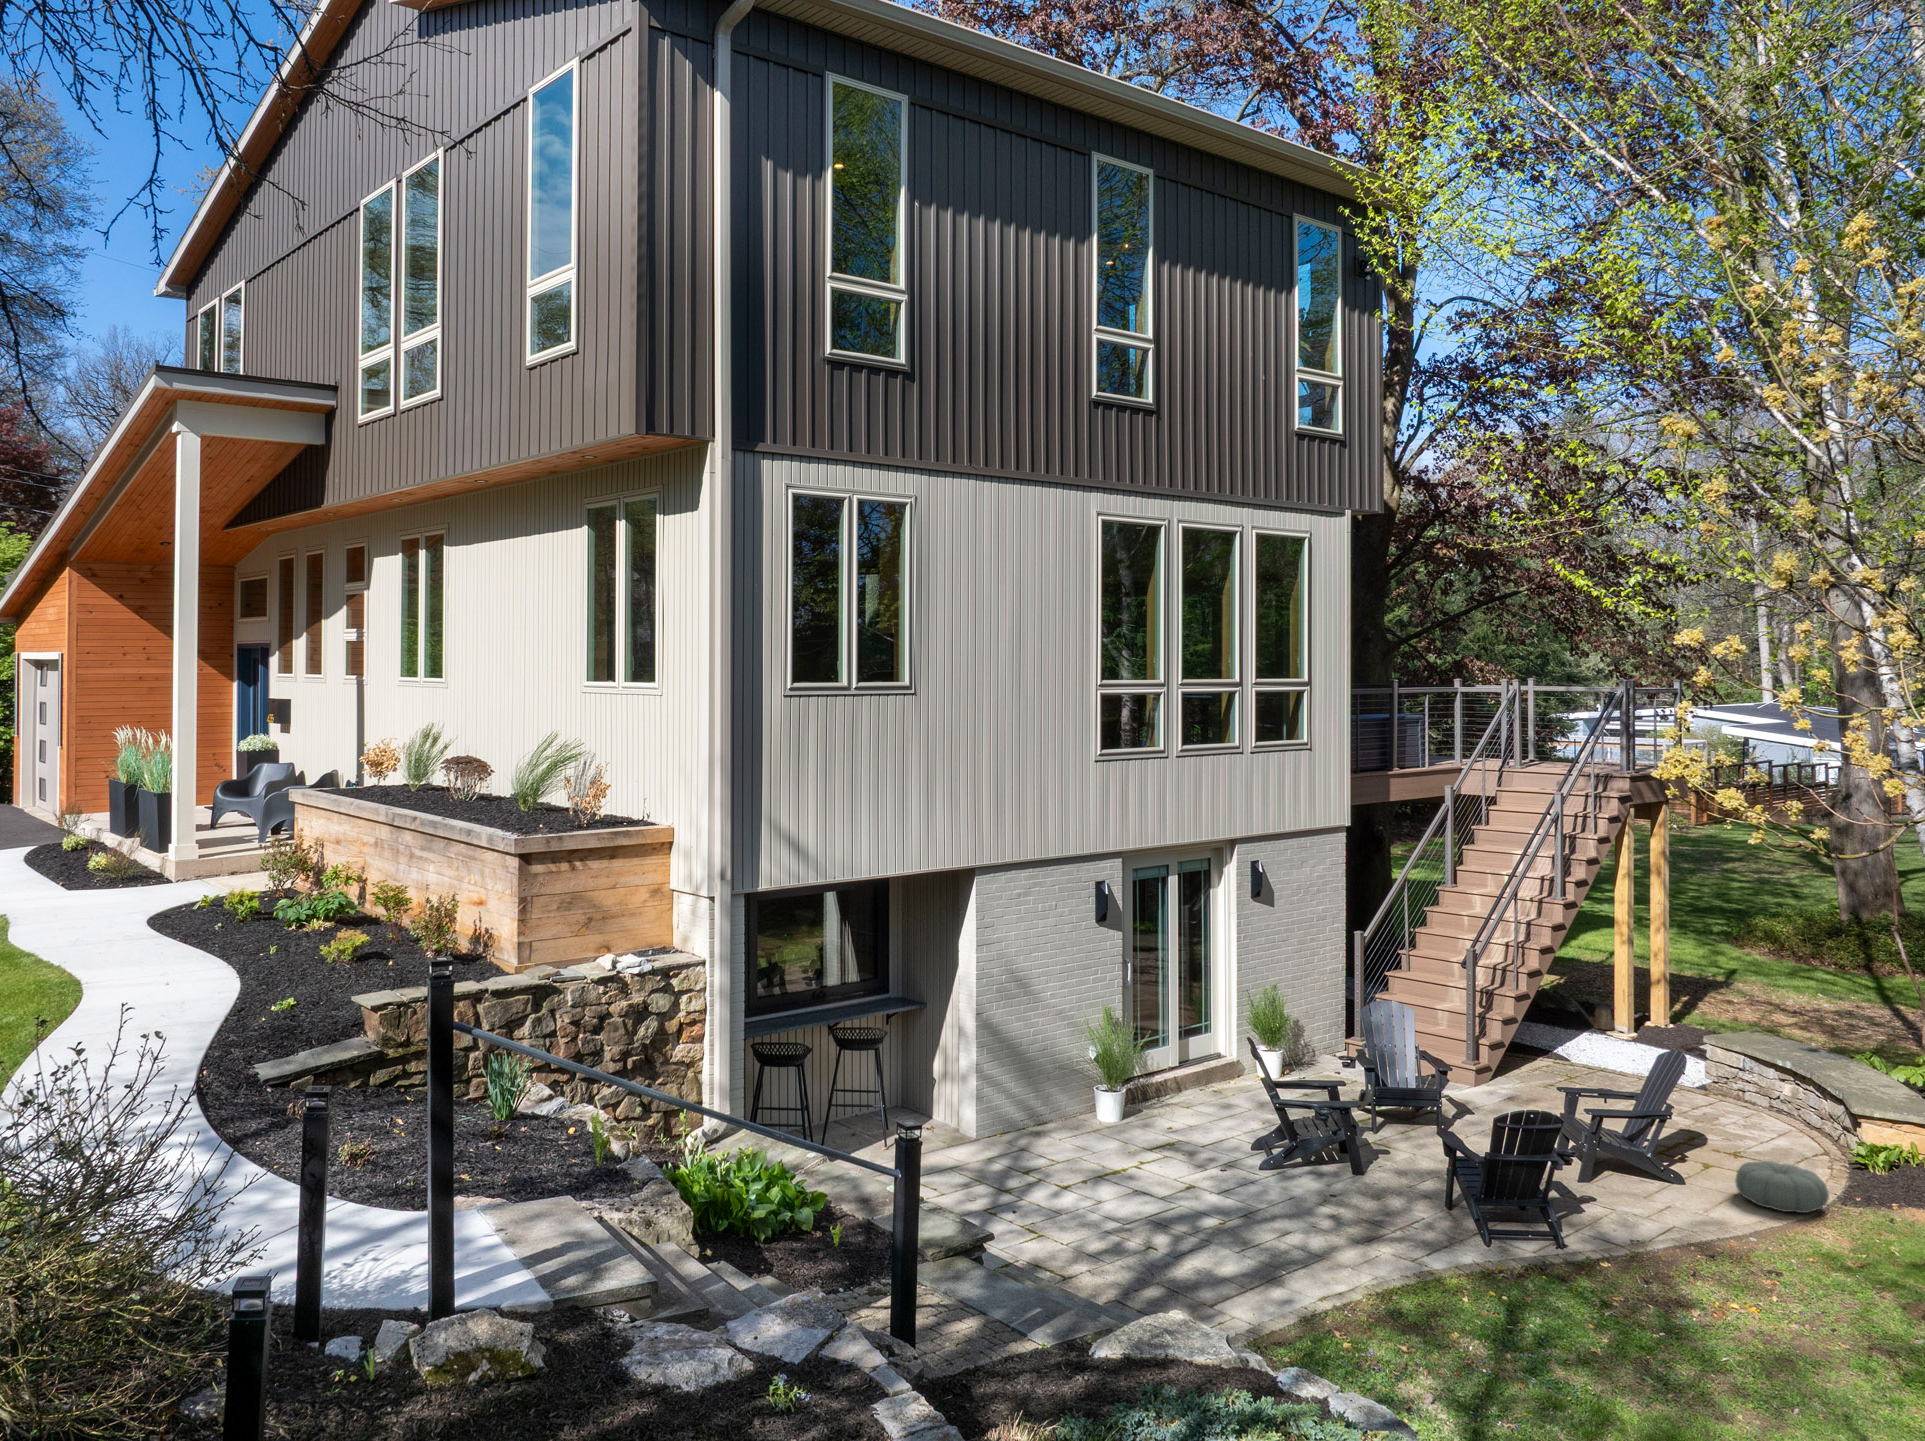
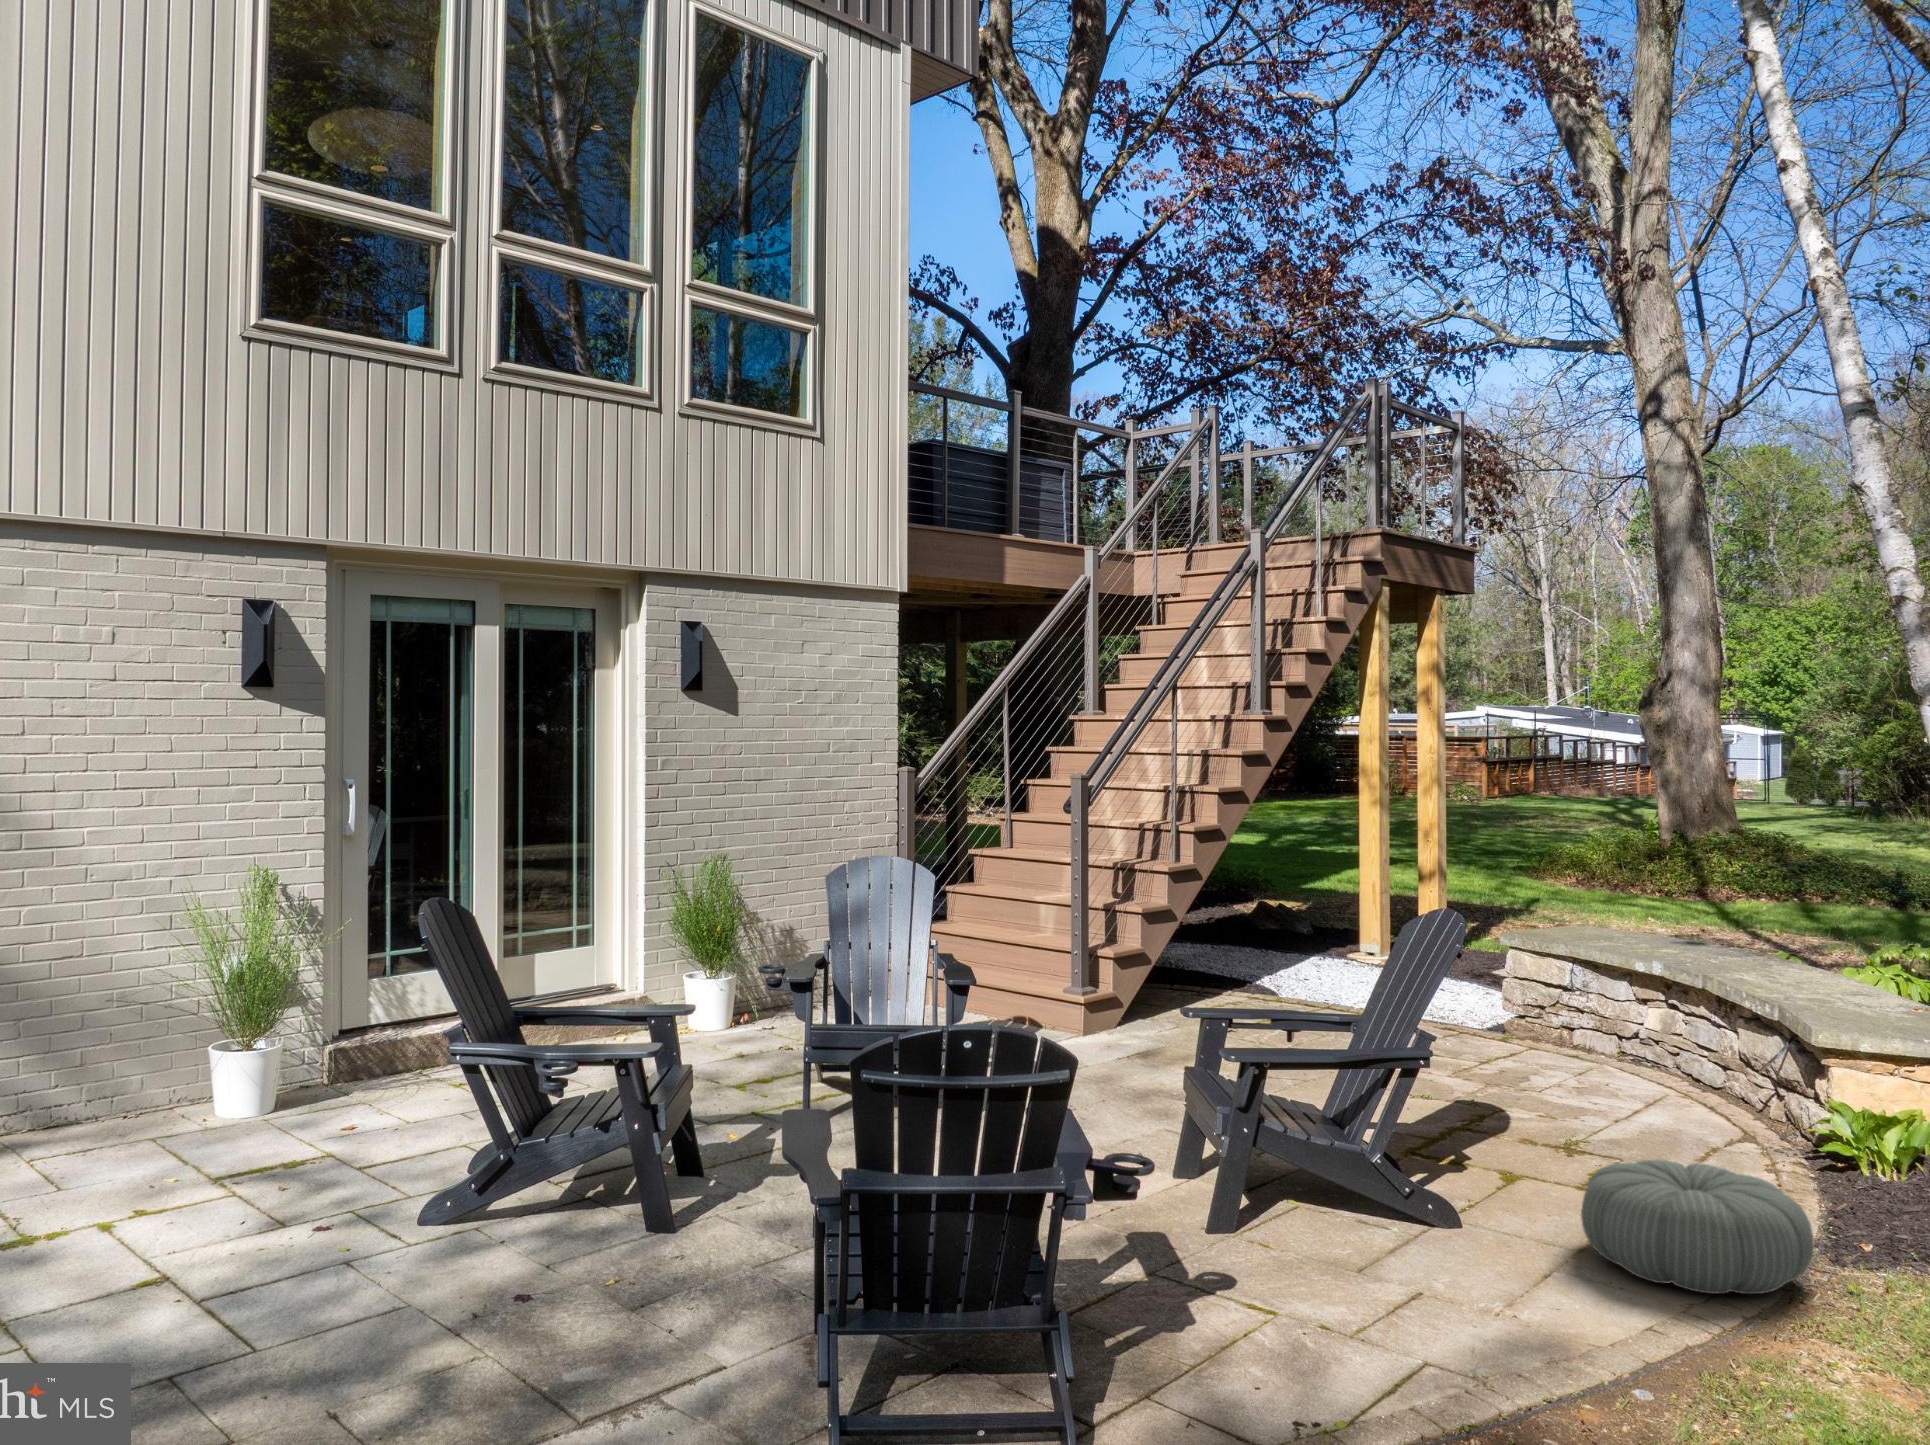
watering can: present [1579,1005,1615,1030] -> none [1287,912,1362,958]

